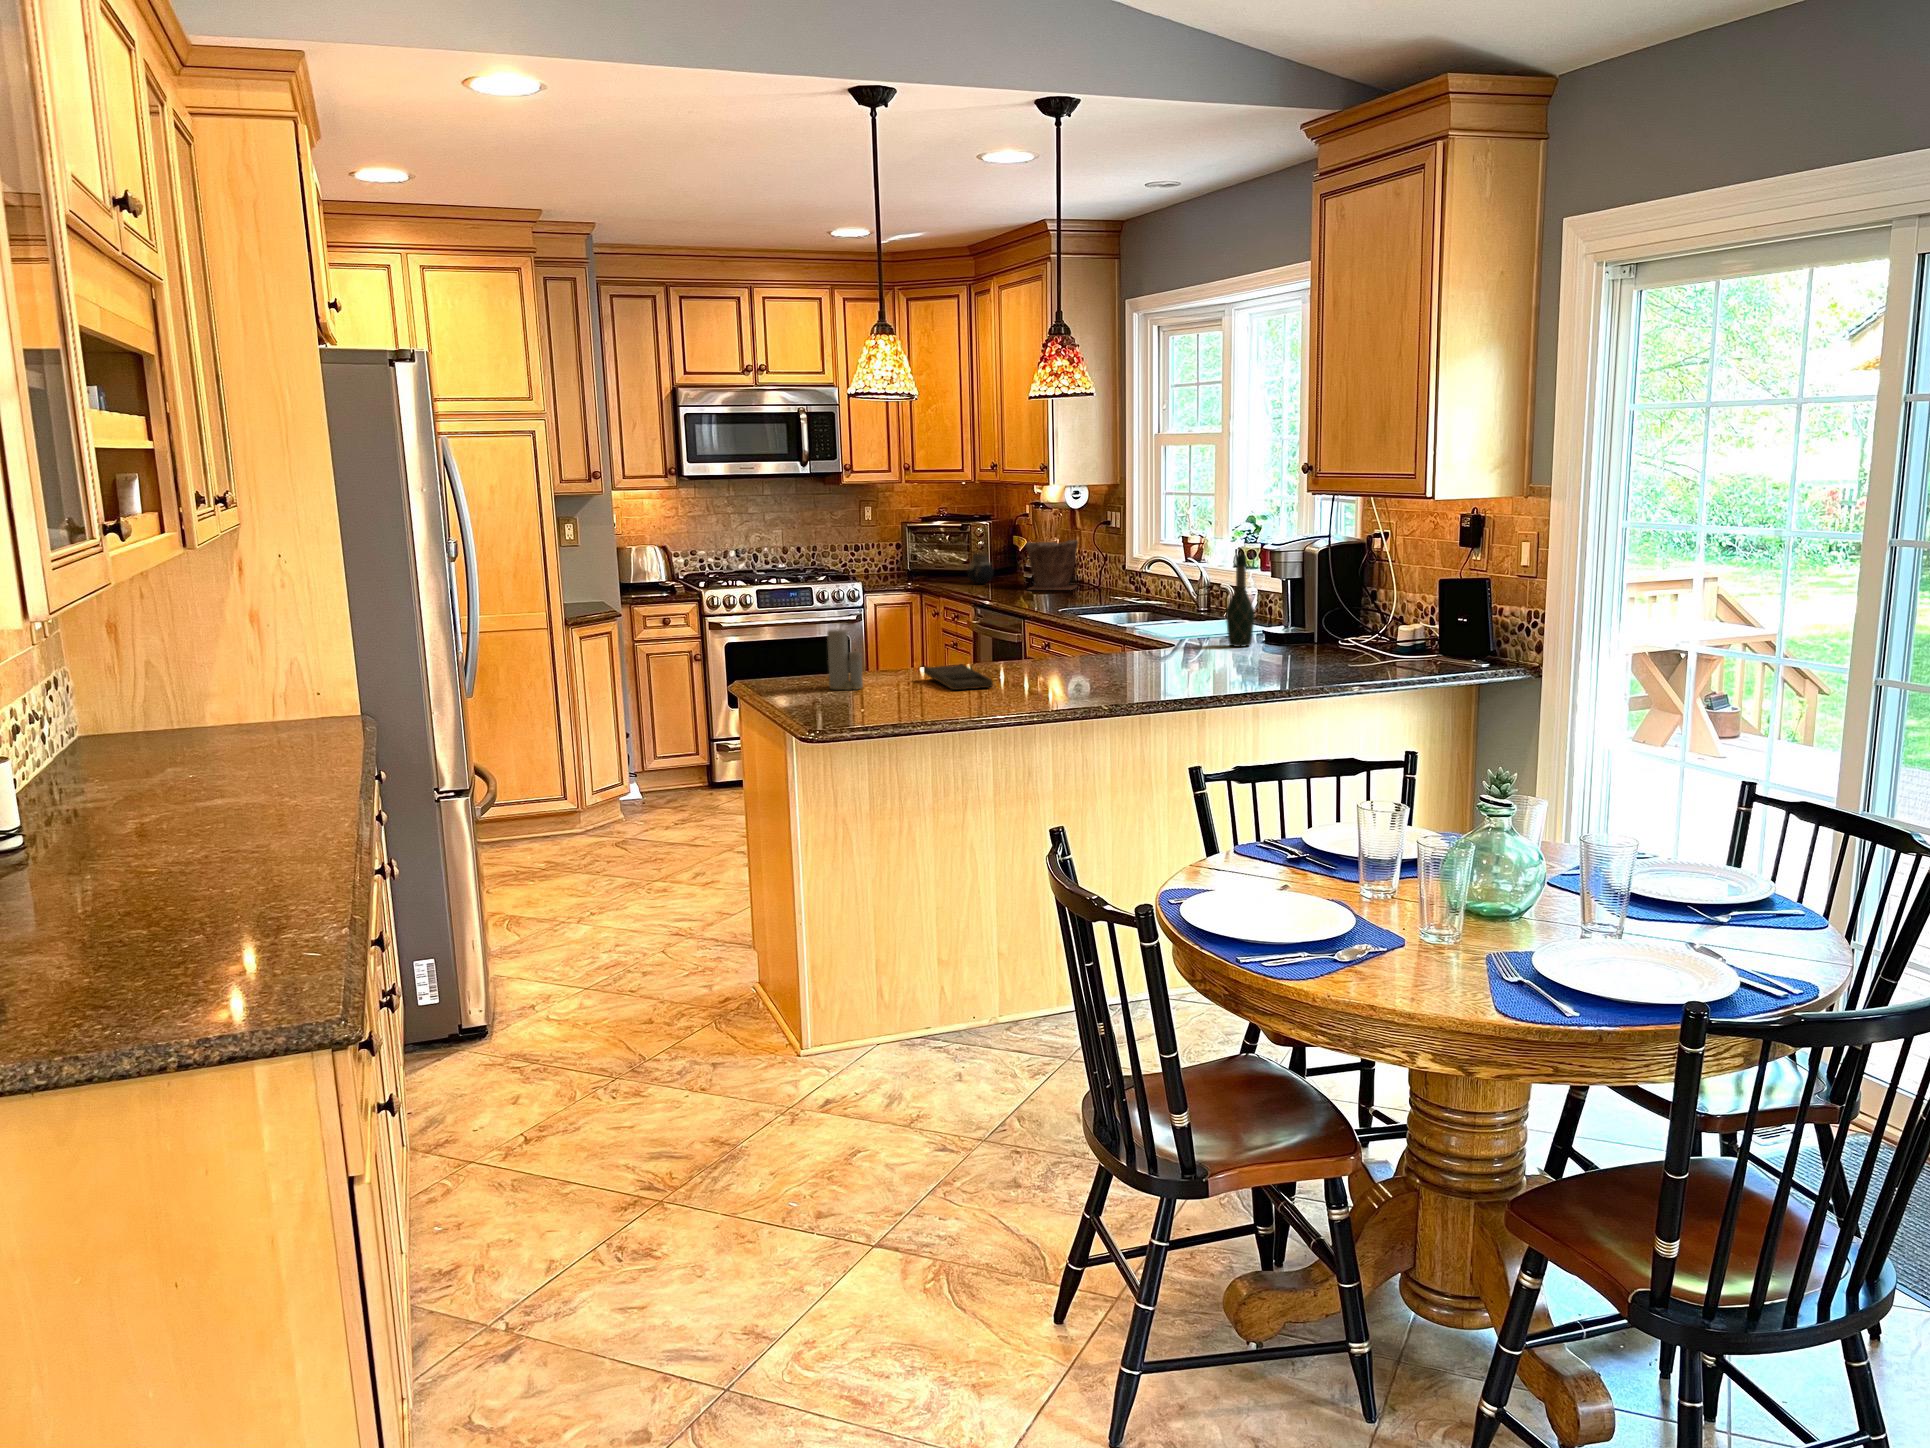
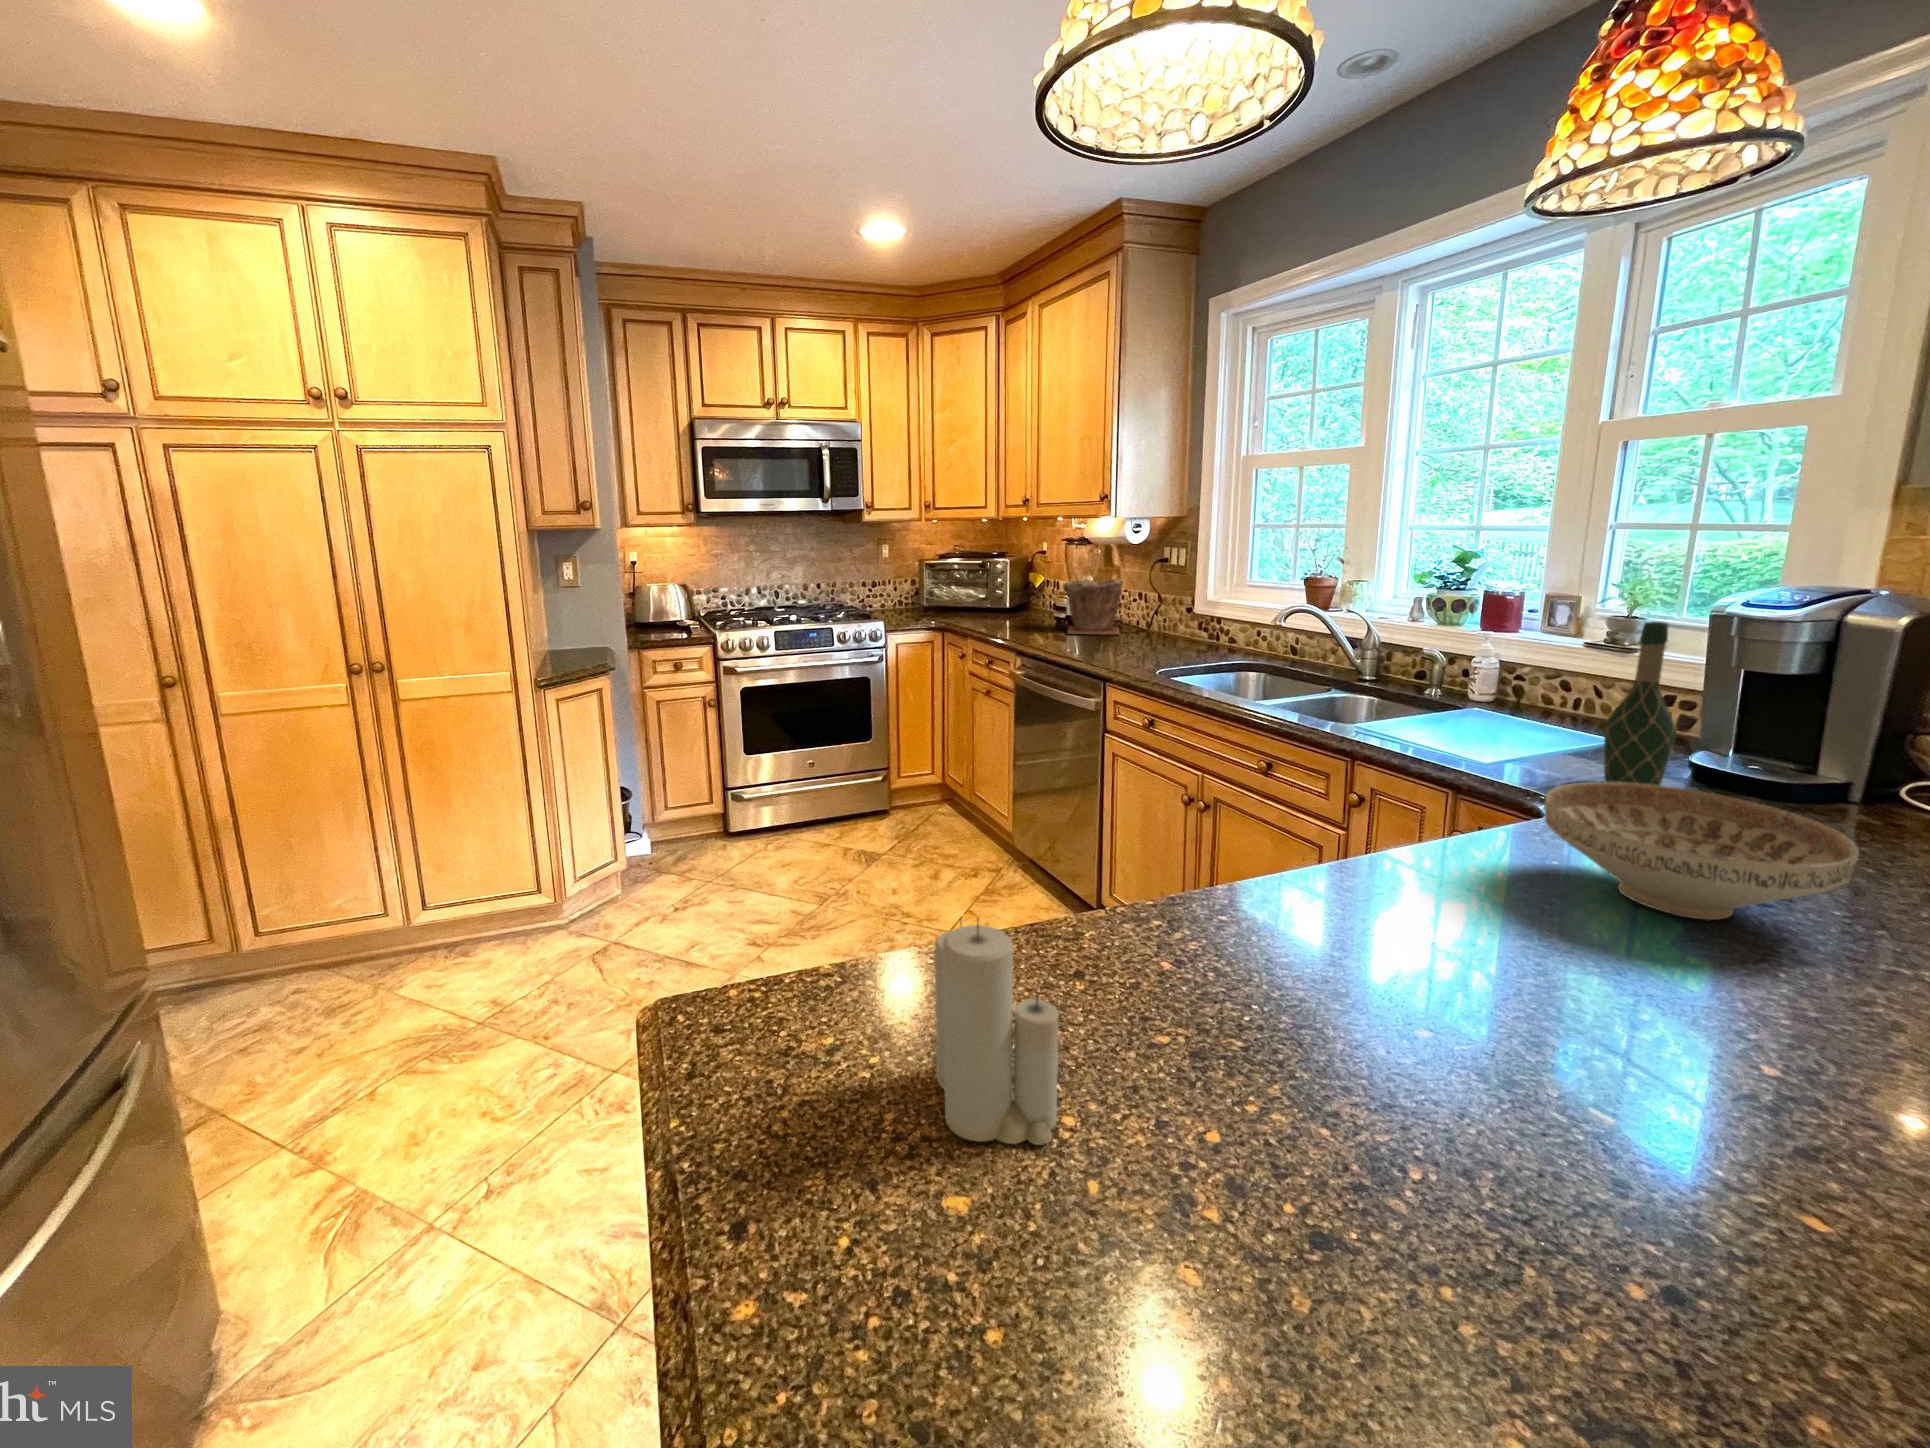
jar: present [967,552,994,584] -> none [994,591,1022,624]
decorative bowl: none [1107,622,1200,667] -> present [1544,782,1859,920]
tray: present [924,664,993,690] -> none [1192,953,1545,1201]

